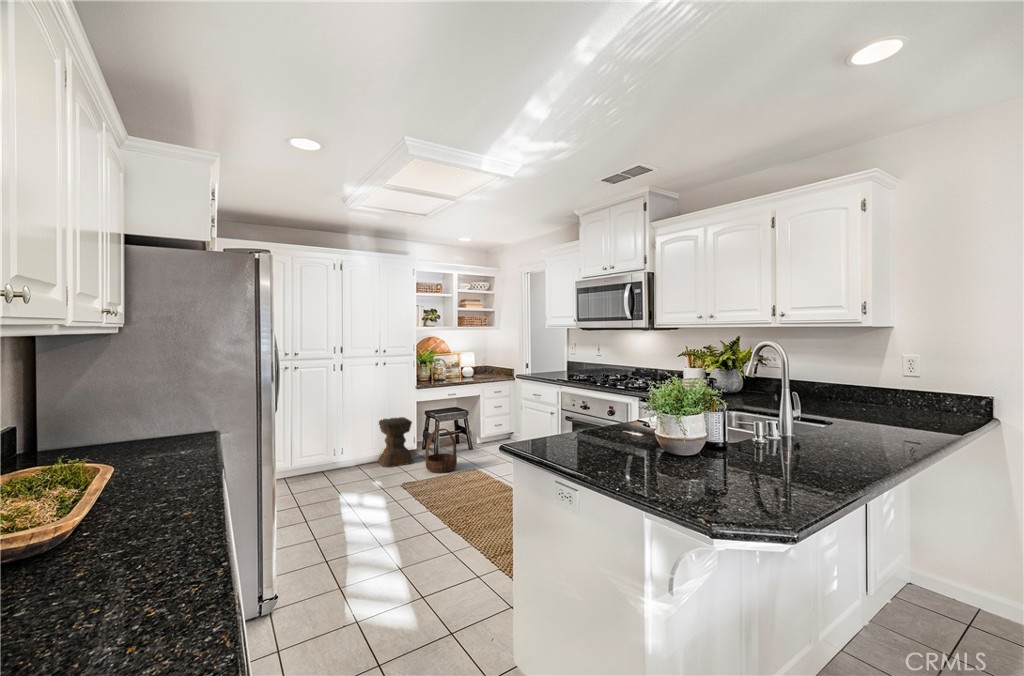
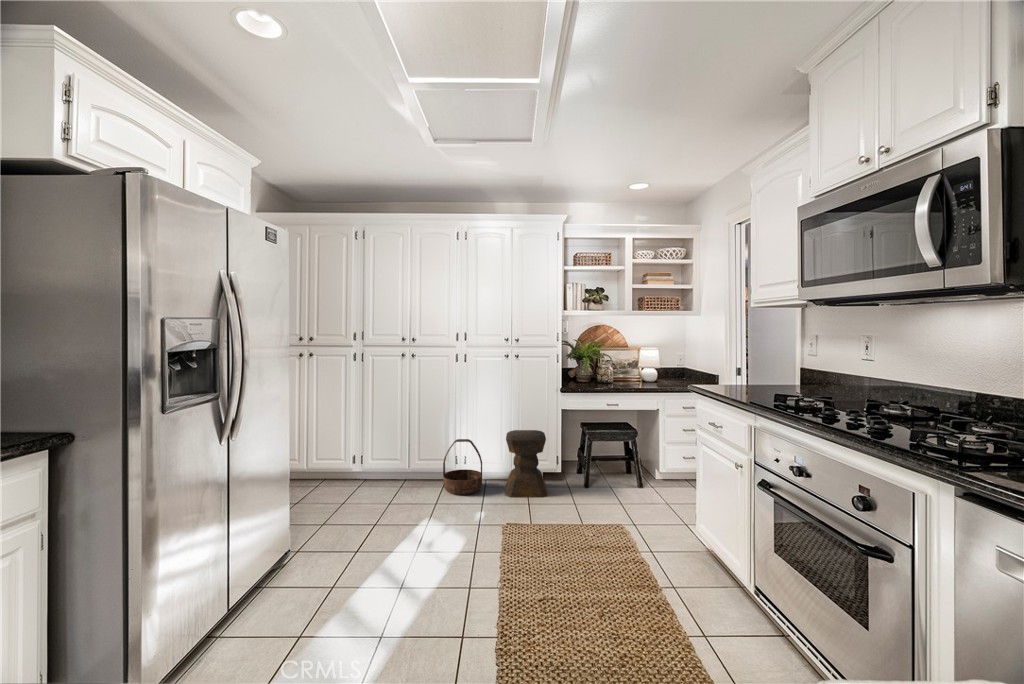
basket: present [425,429,457,473] -> present [443,439,482,495]

